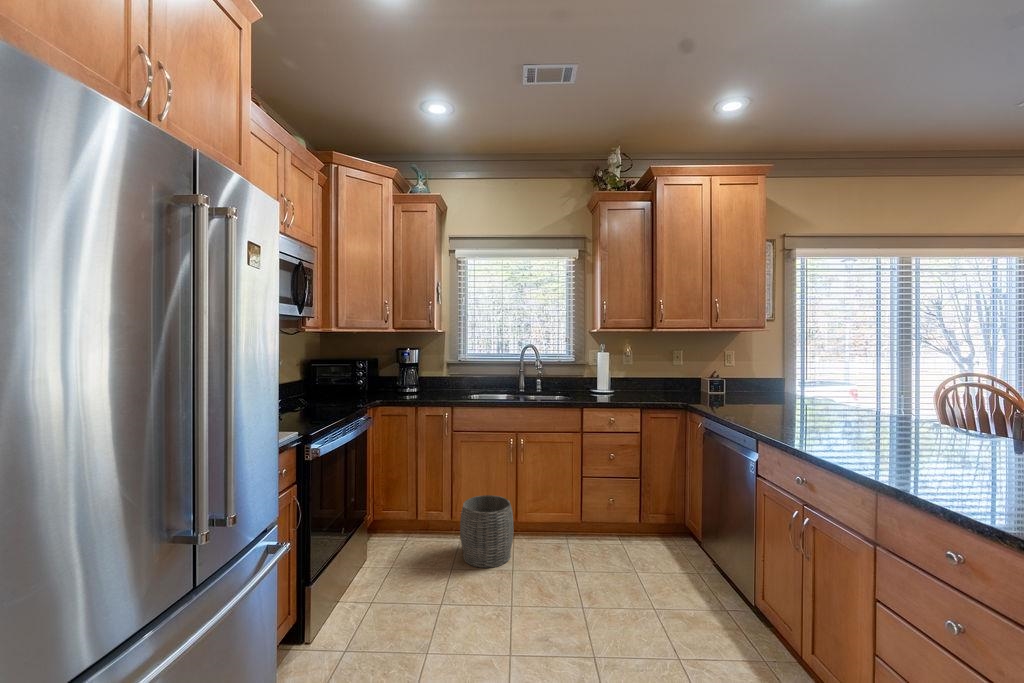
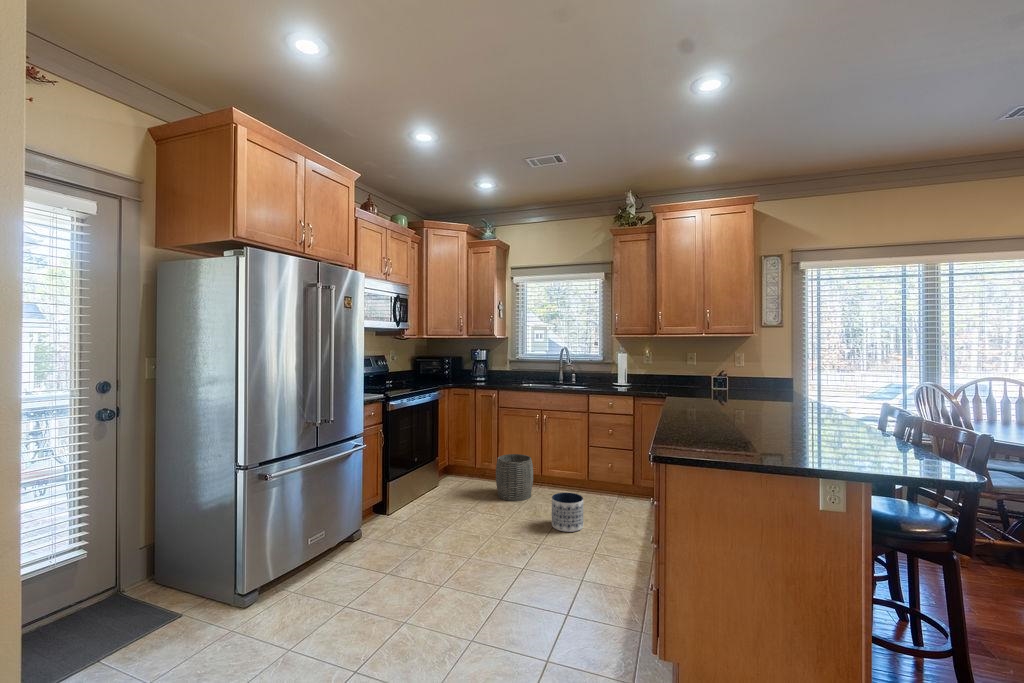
planter: none [574,554,620,618] -> present [552,493,583,532]

